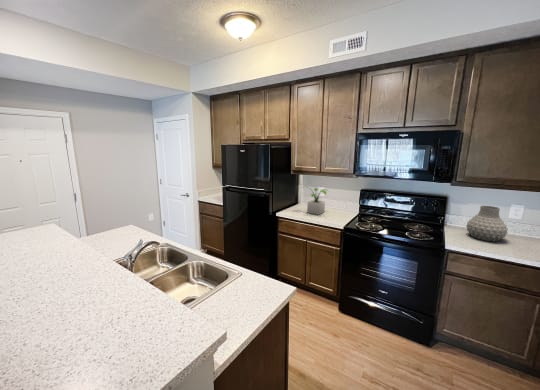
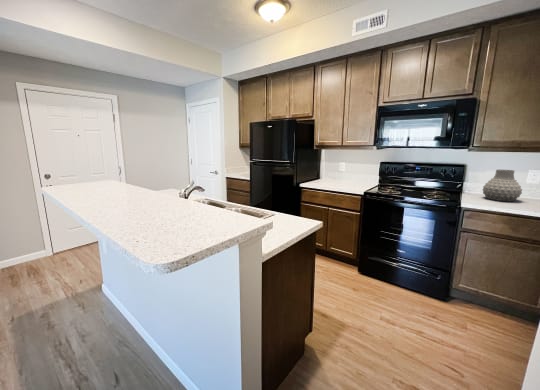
potted plant: present [307,188,326,215] -> none [321,160,352,186]

